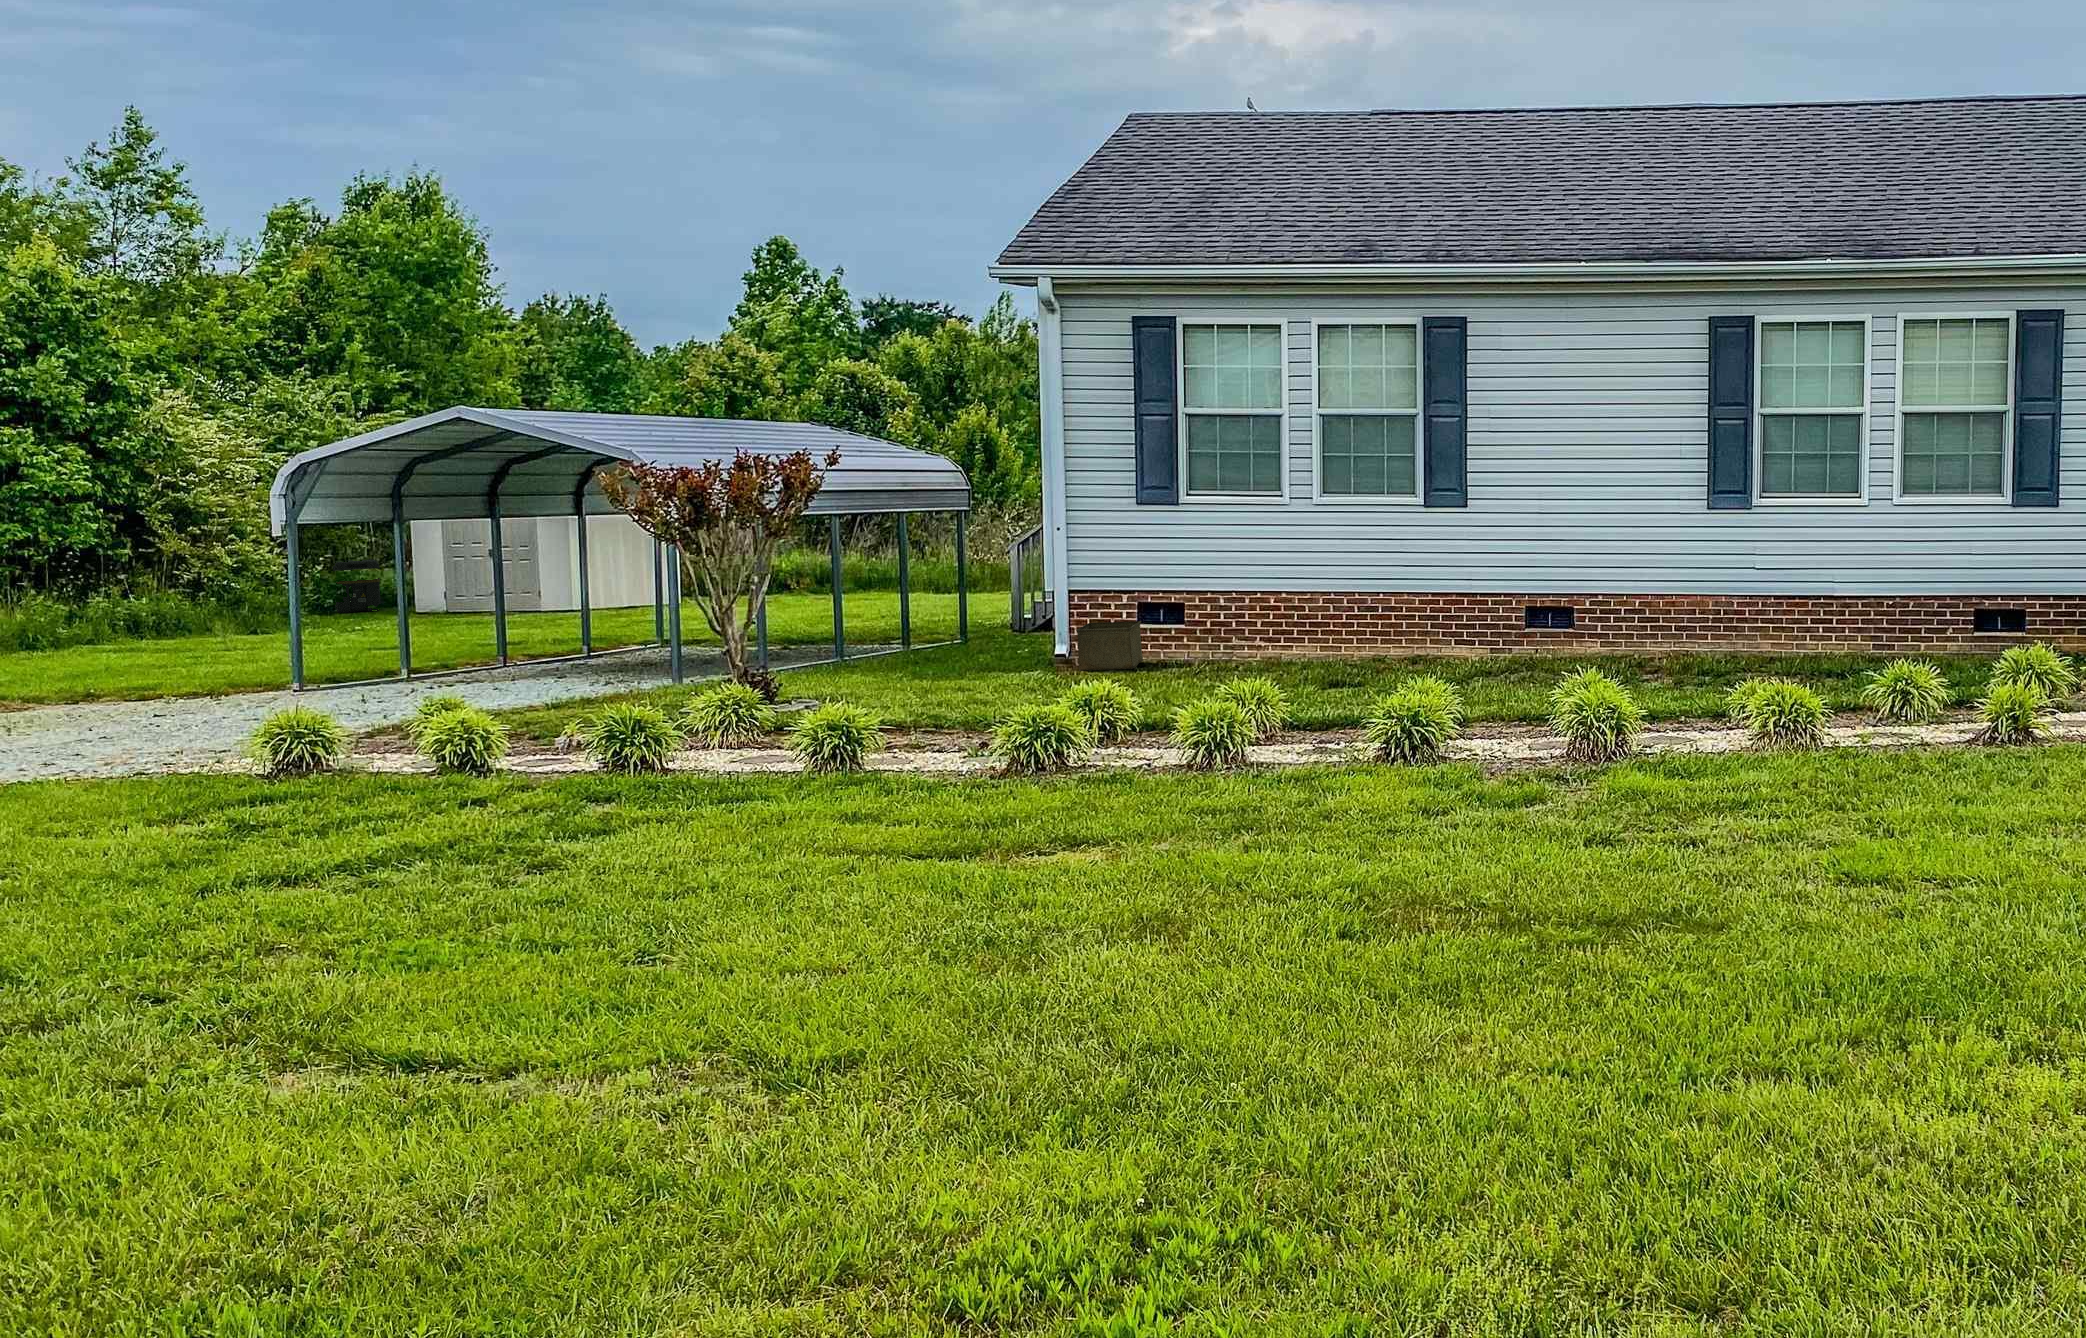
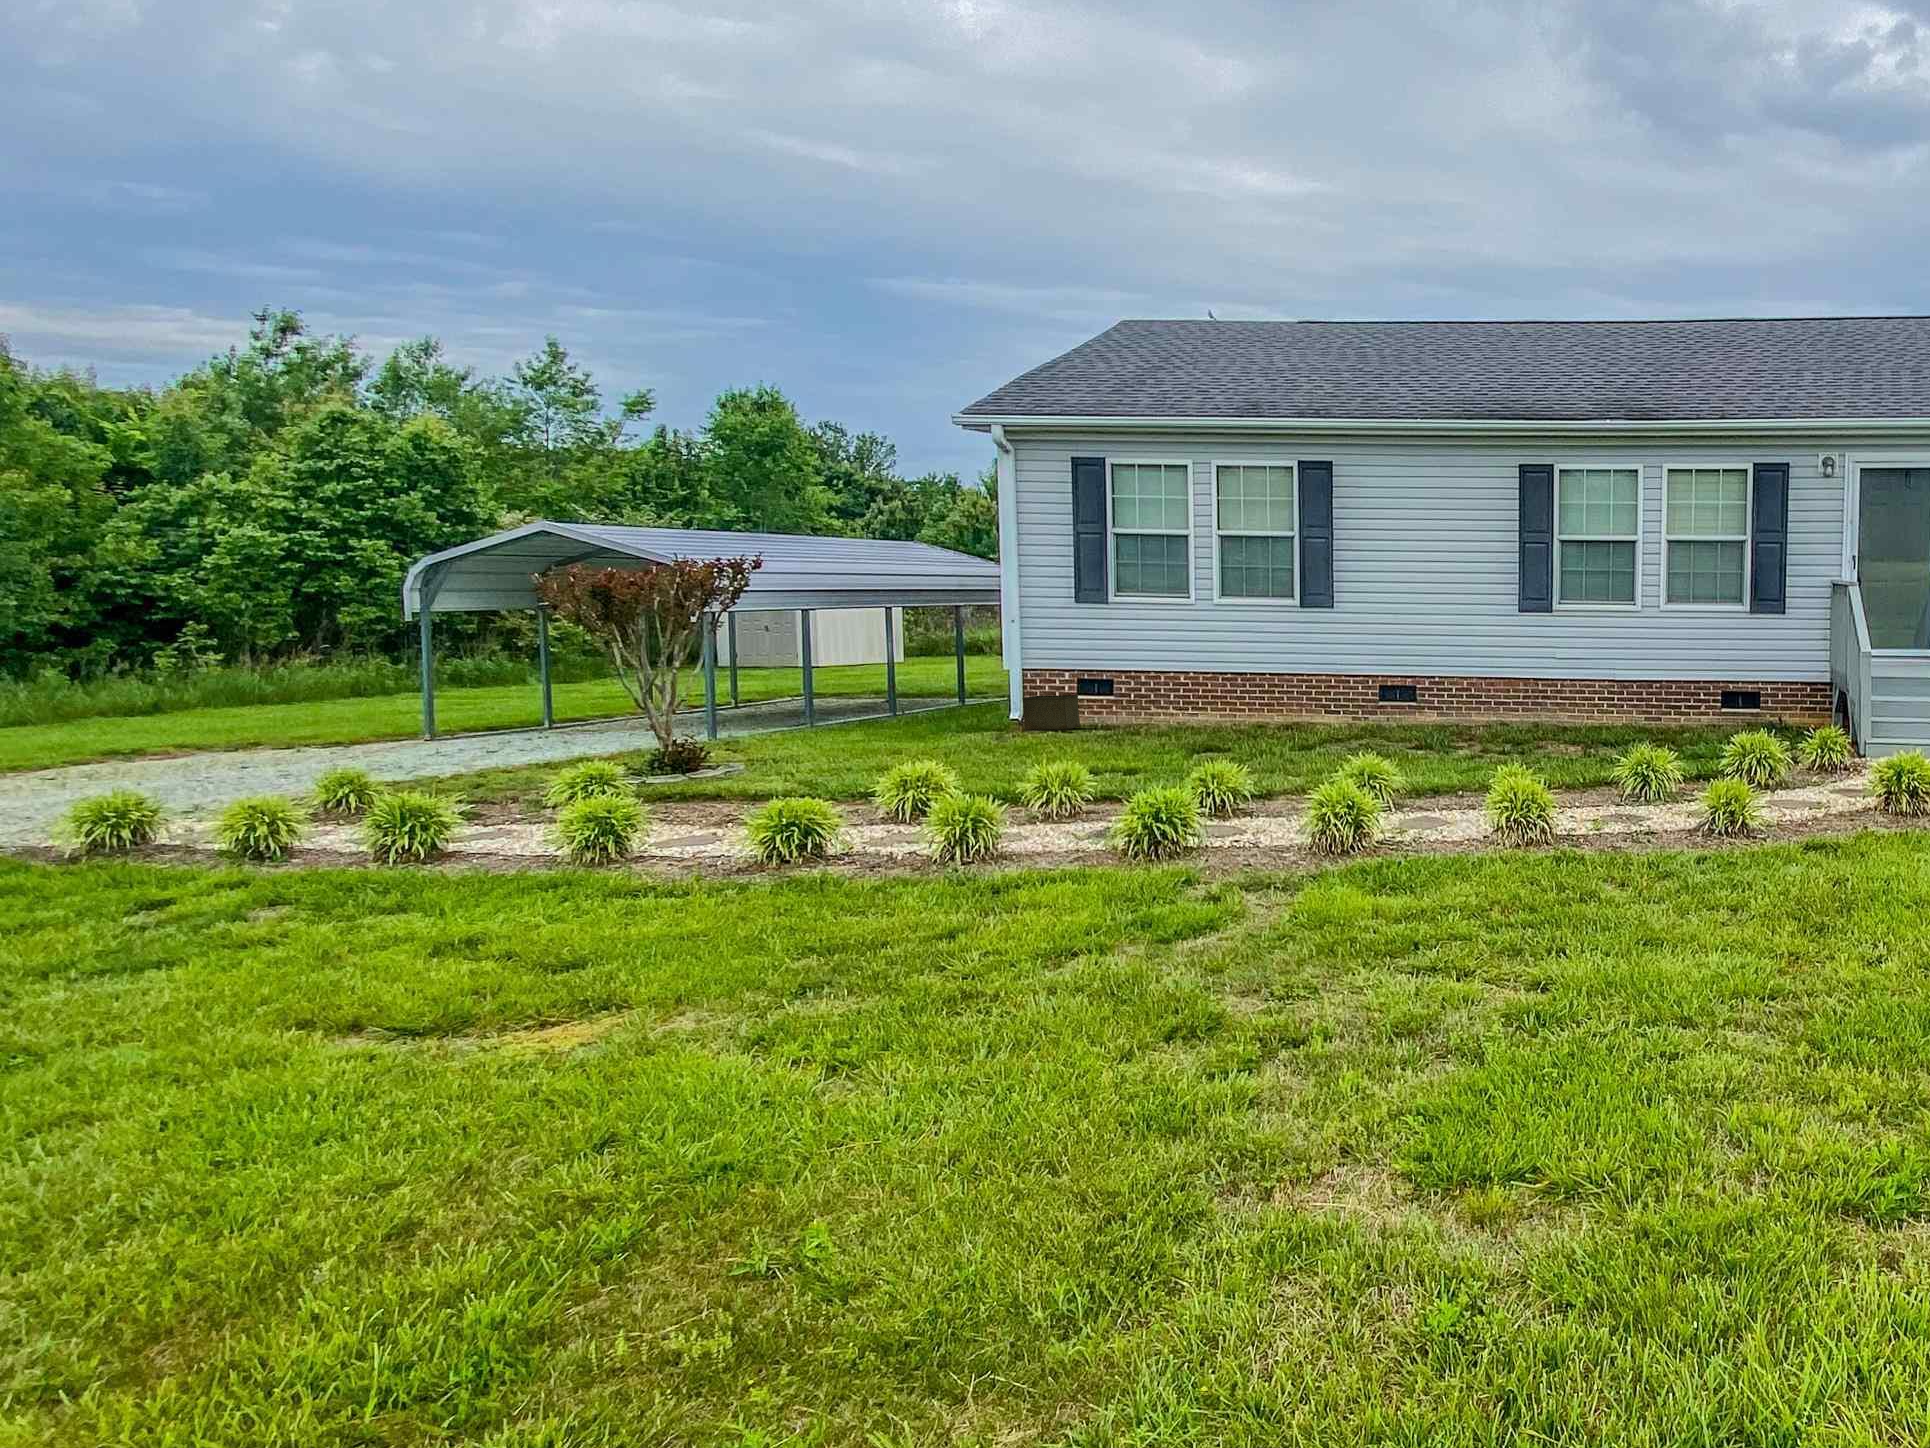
toolbox: present [333,560,381,613] -> none [502,668,541,708]

